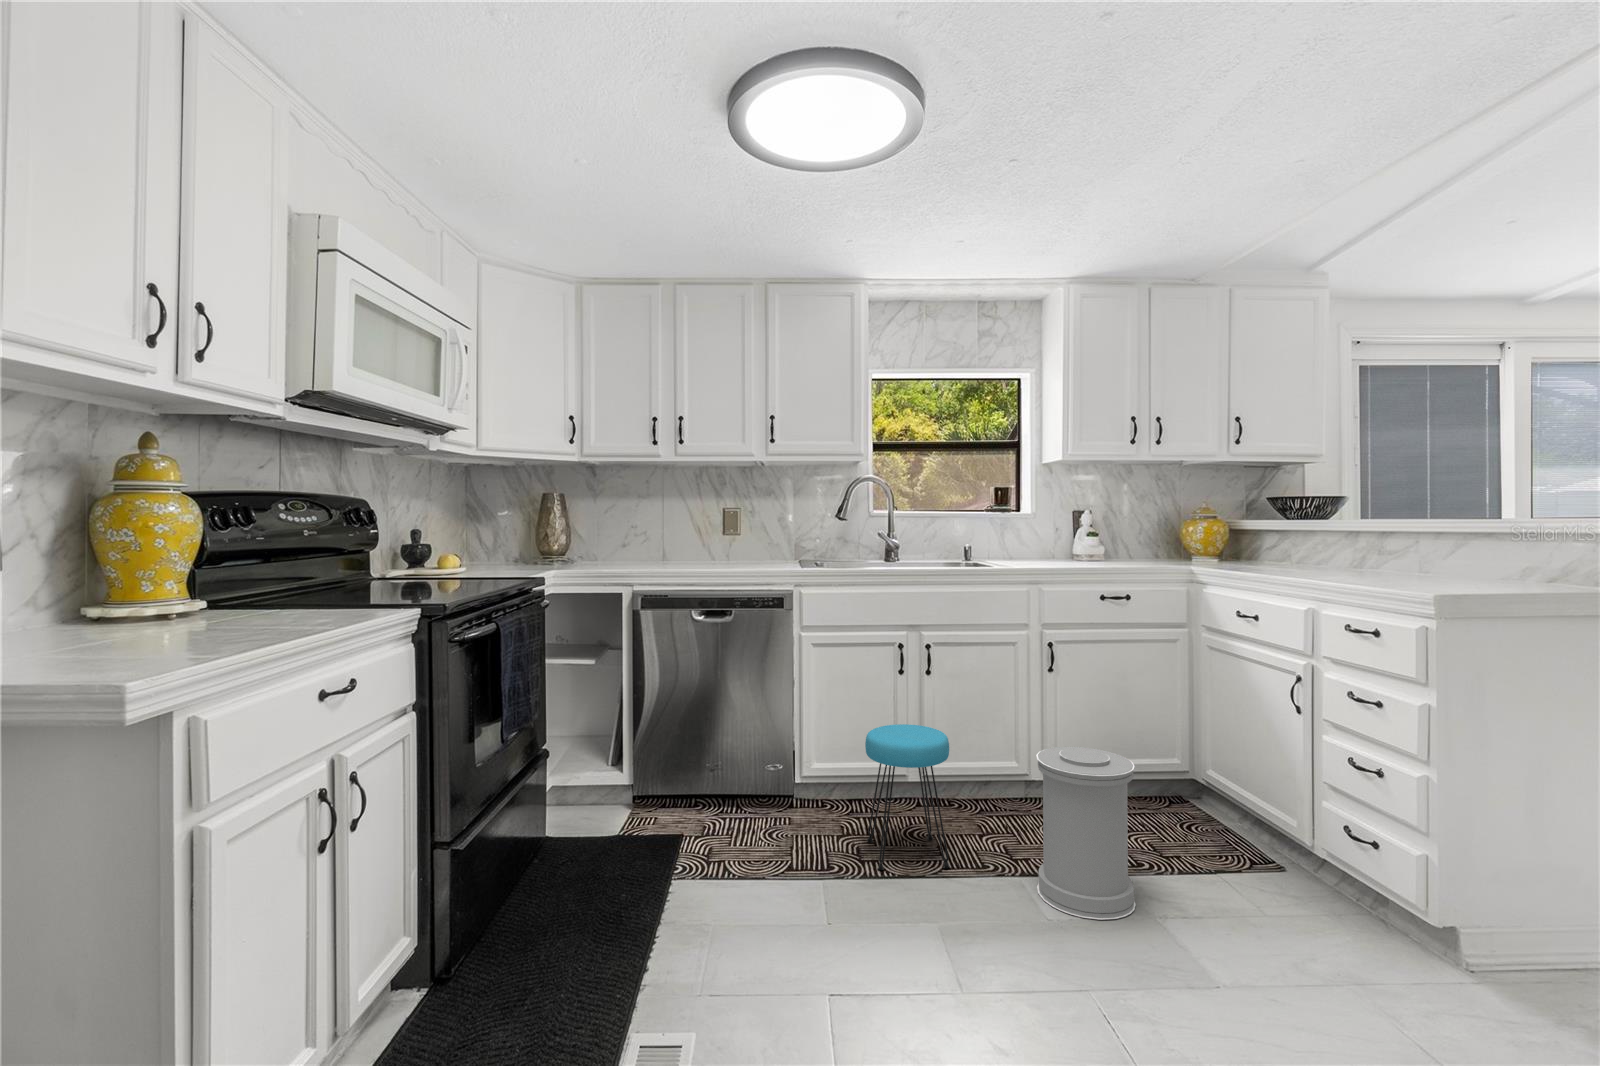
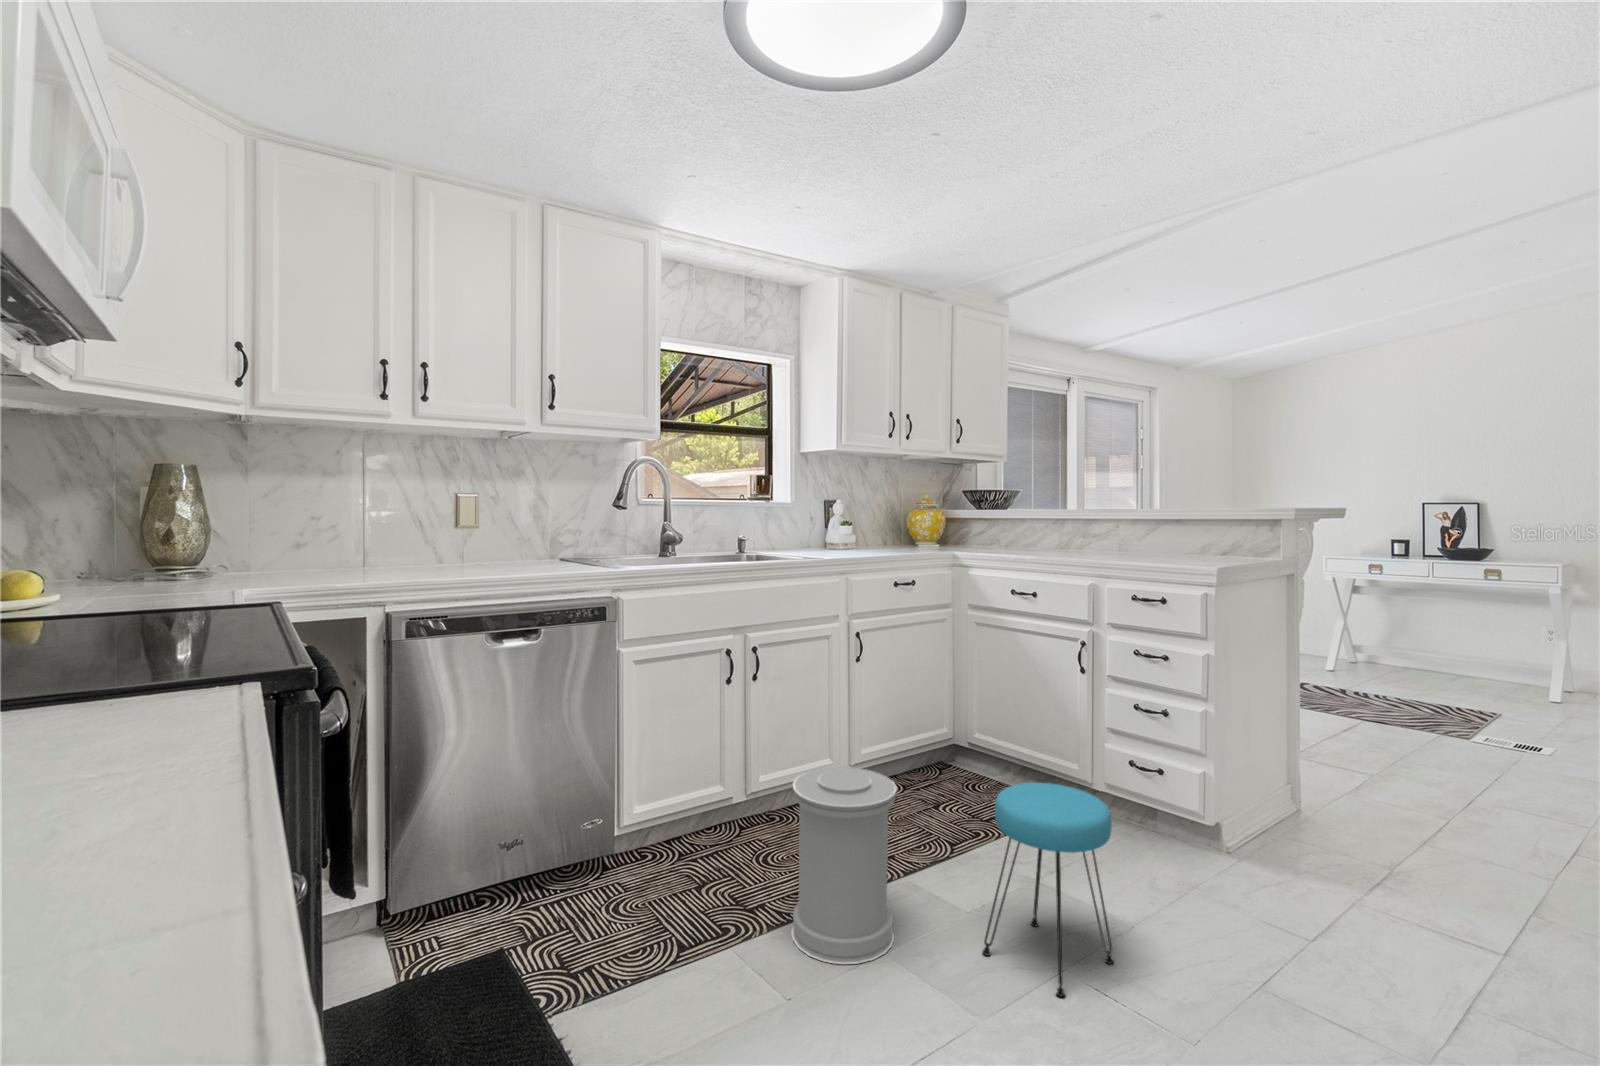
stool: present [865,724,950,870] -> present [982,783,1114,996]

